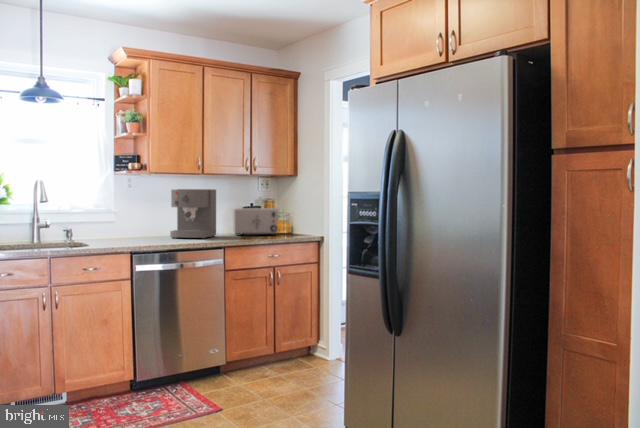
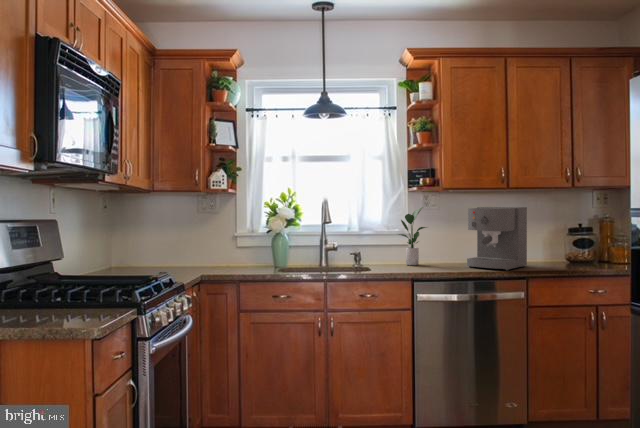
potted plant: none [107,188,137,239] -> present [399,207,427,265]
toaster: present [233,208,278,235] -> none [552,230,616,268]

